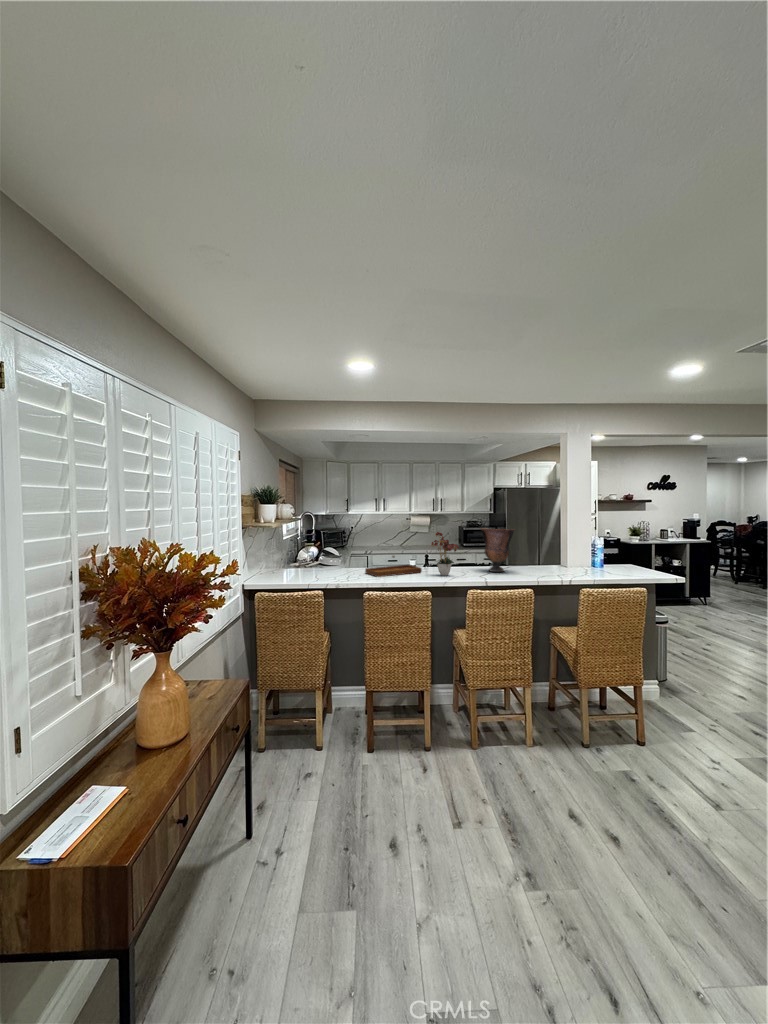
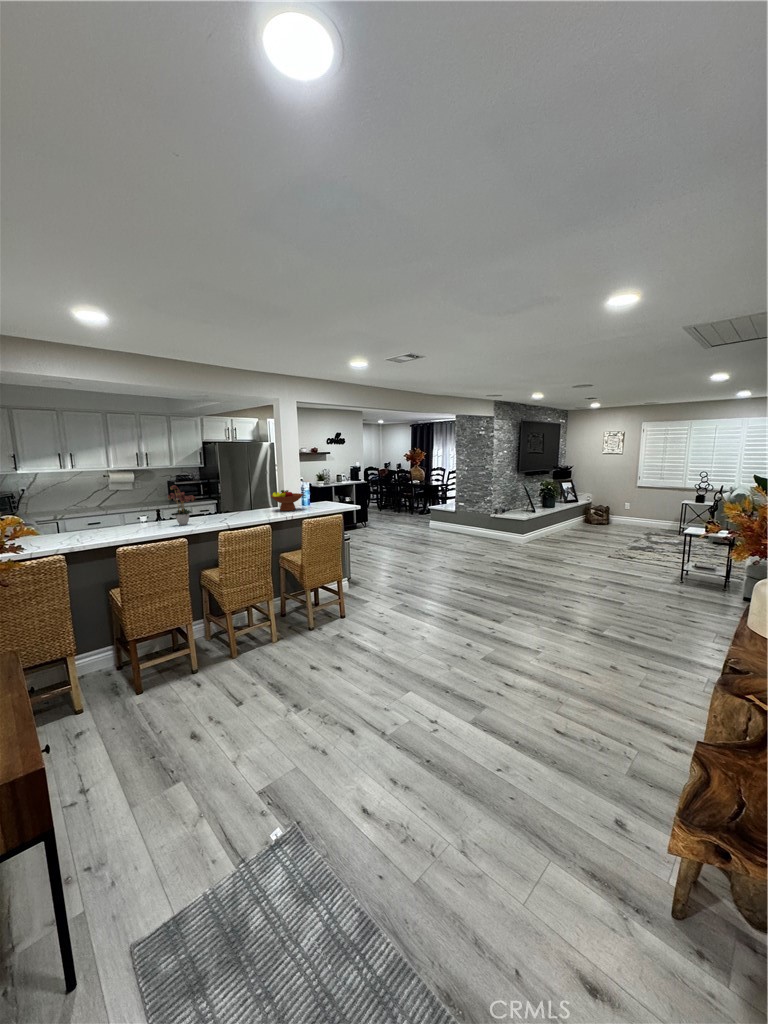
vase: present [481,528,515,572] -> none [210,479,243,517]
fruit bowl: none [550,546,594,573] -> present [271,490,303,511]
tray: present [365,555,422,577] -> none [94,512,158,535]

